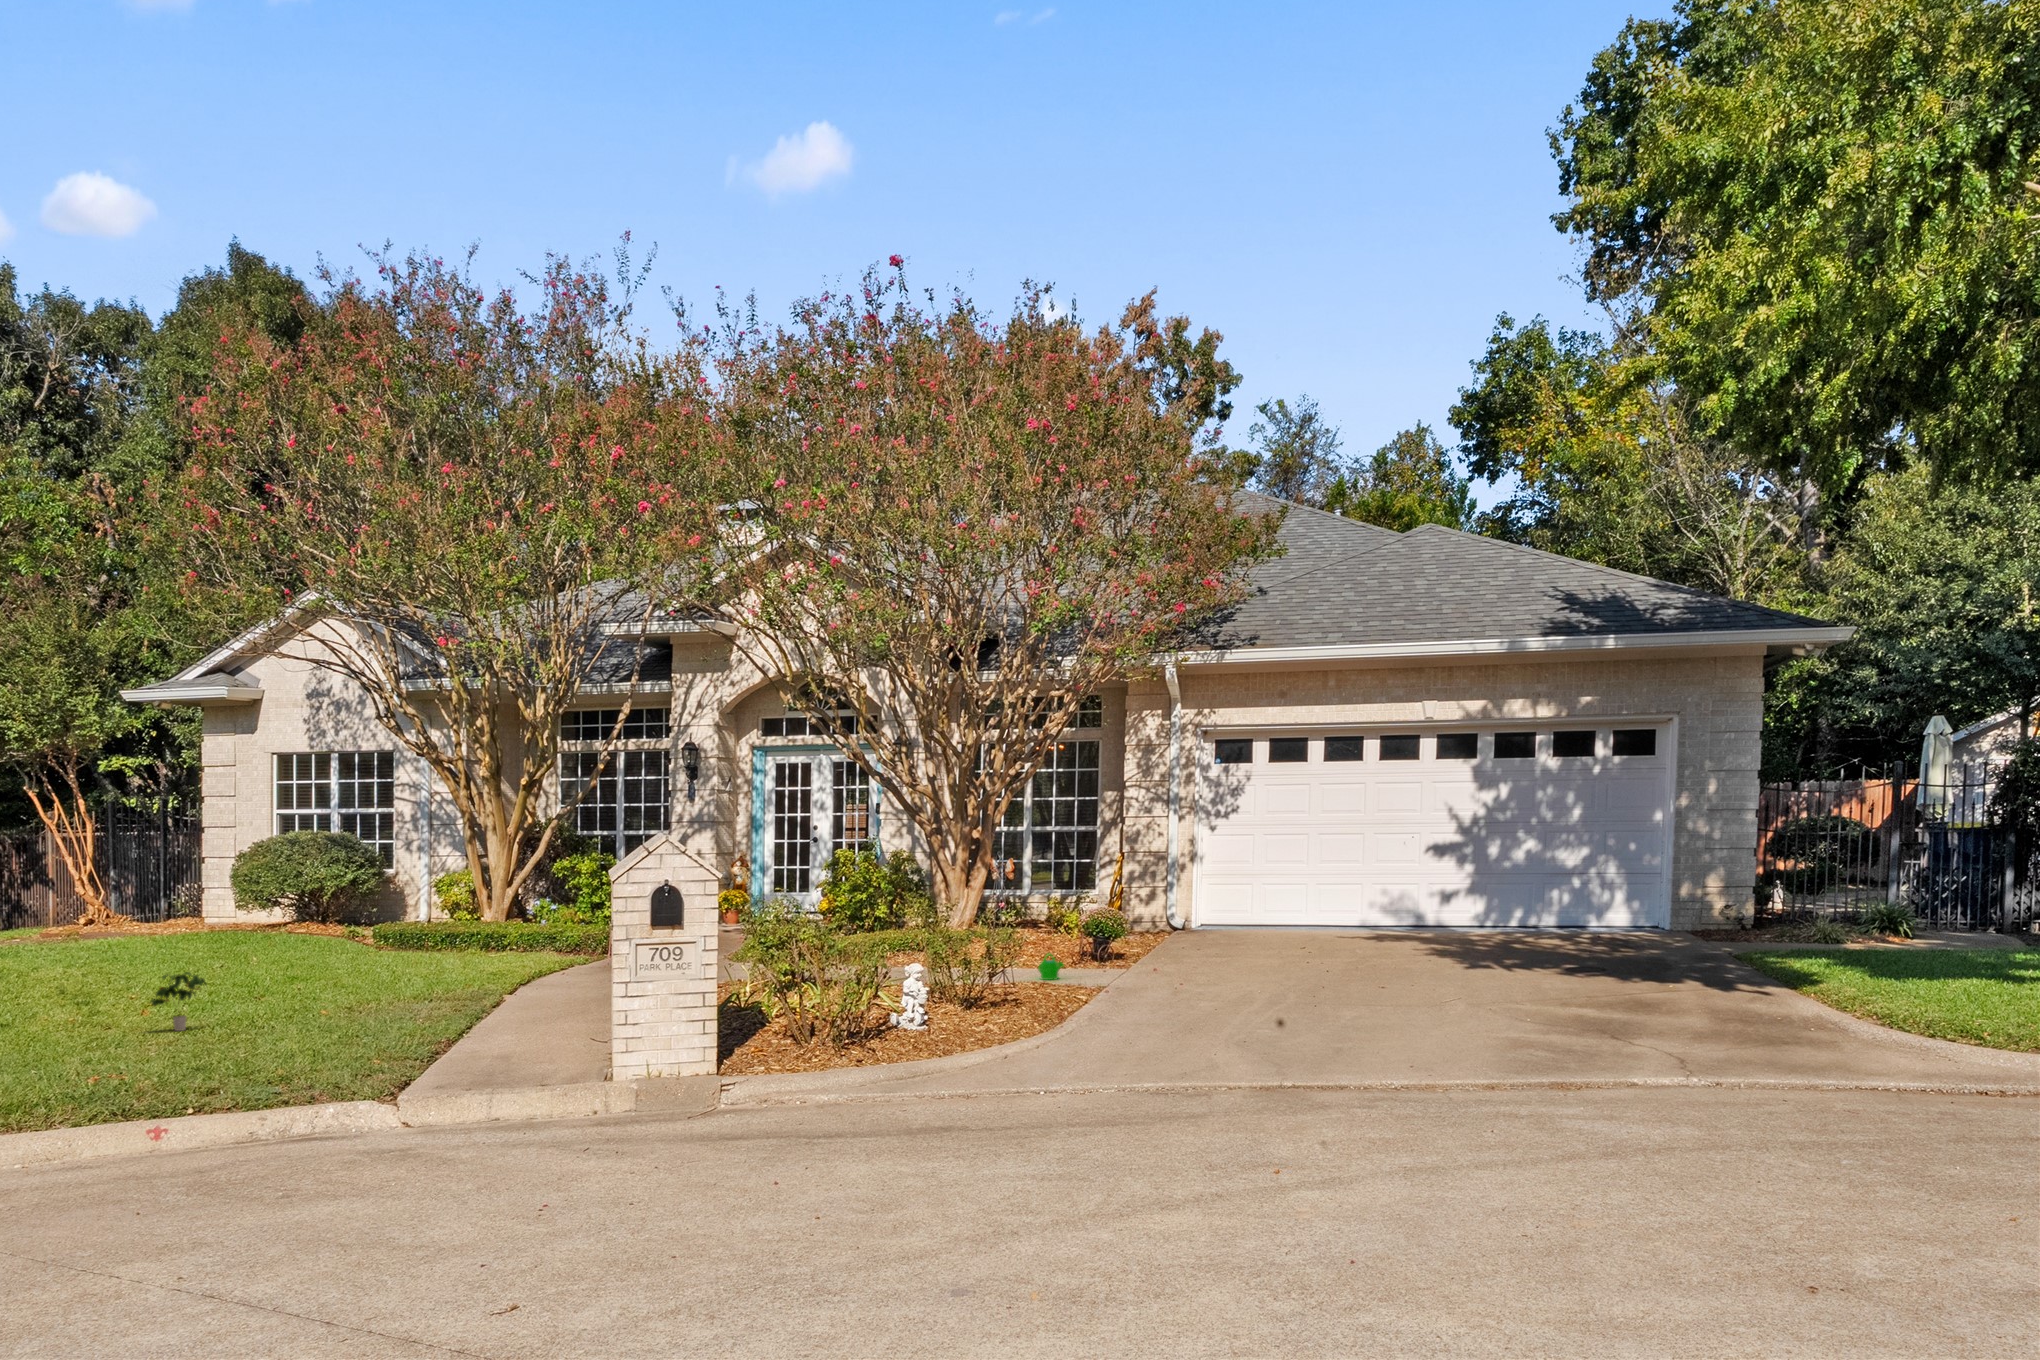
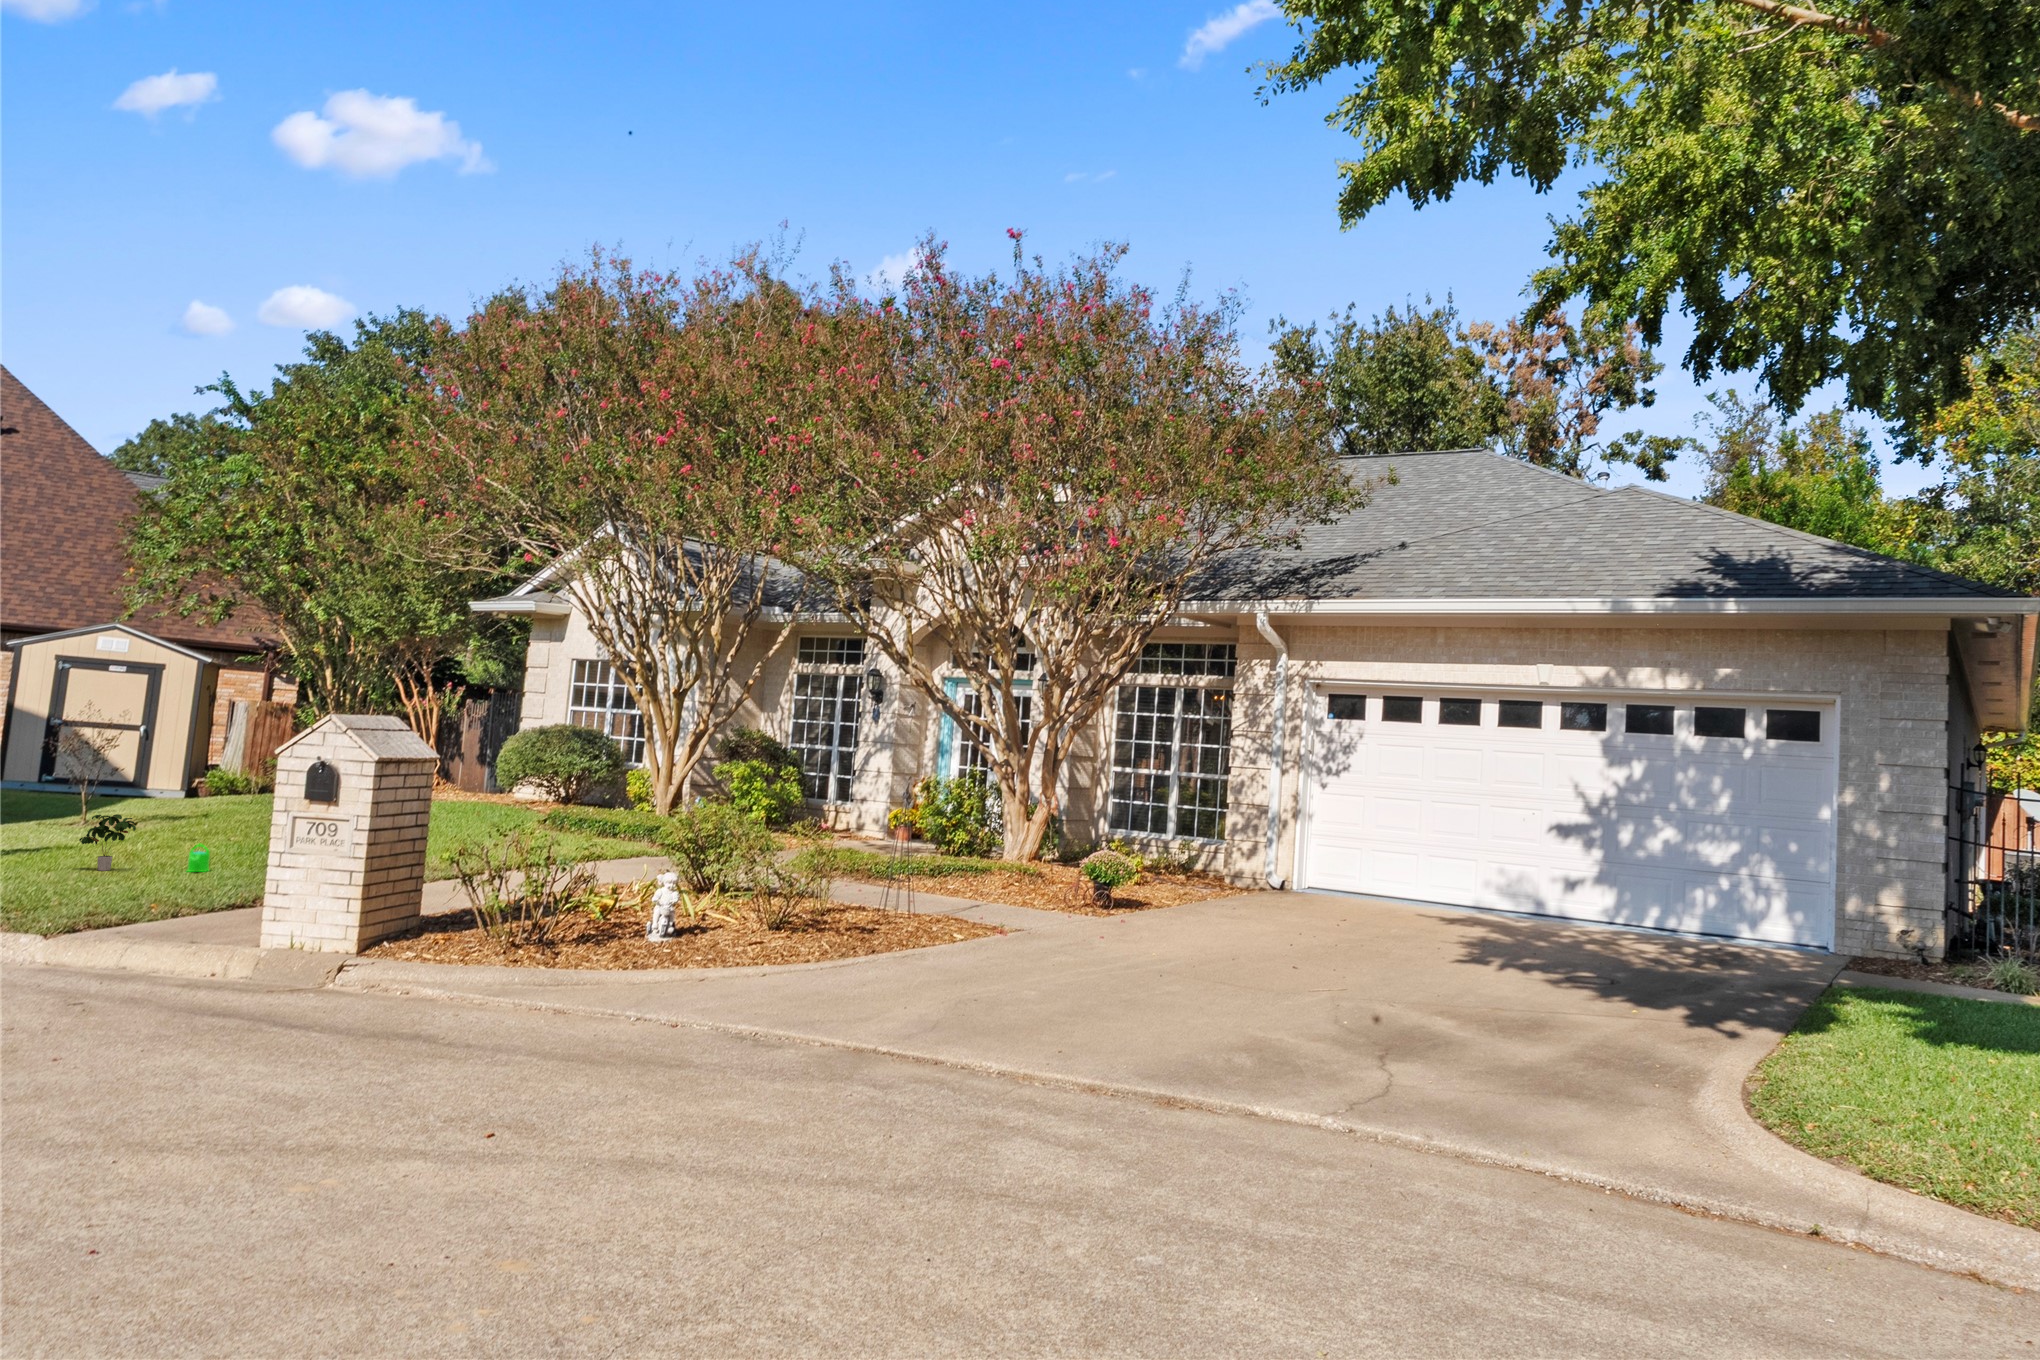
watering can: present [1038,953,1064,980] -> present [187,844,210,872]

